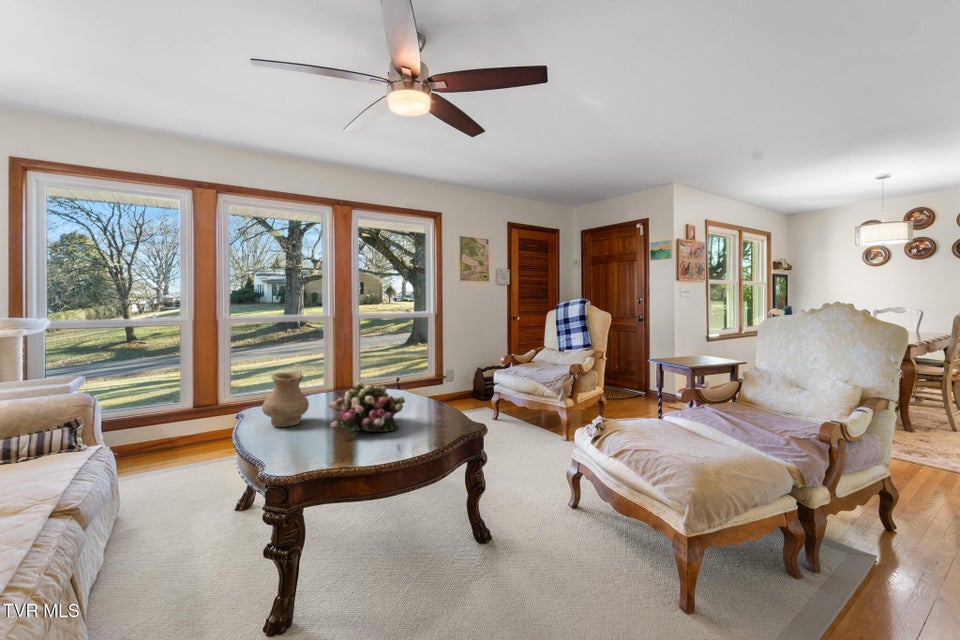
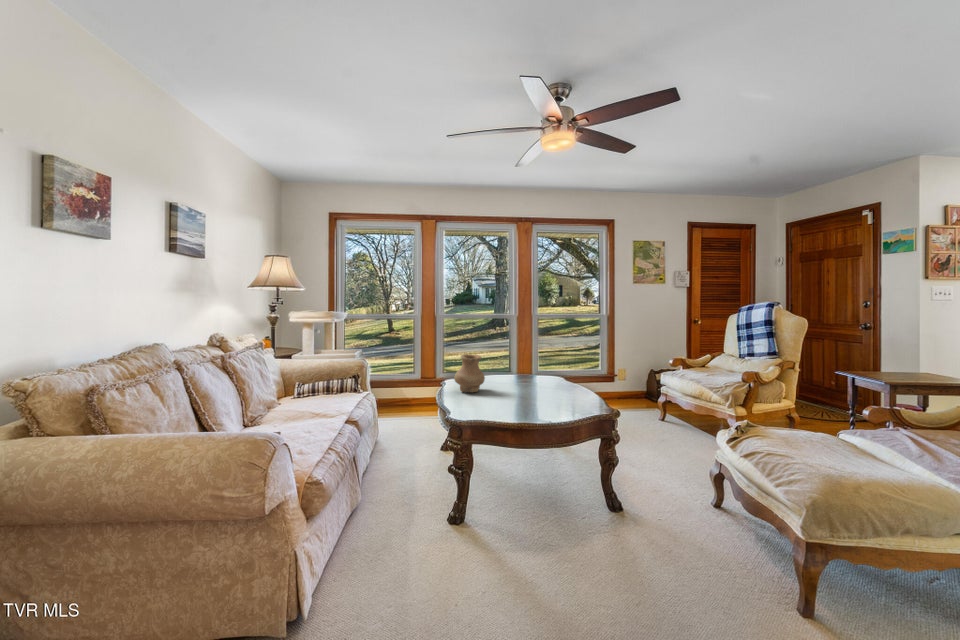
flower arrangement: present [329,381,405,432] -> none [494,364,552,404]

